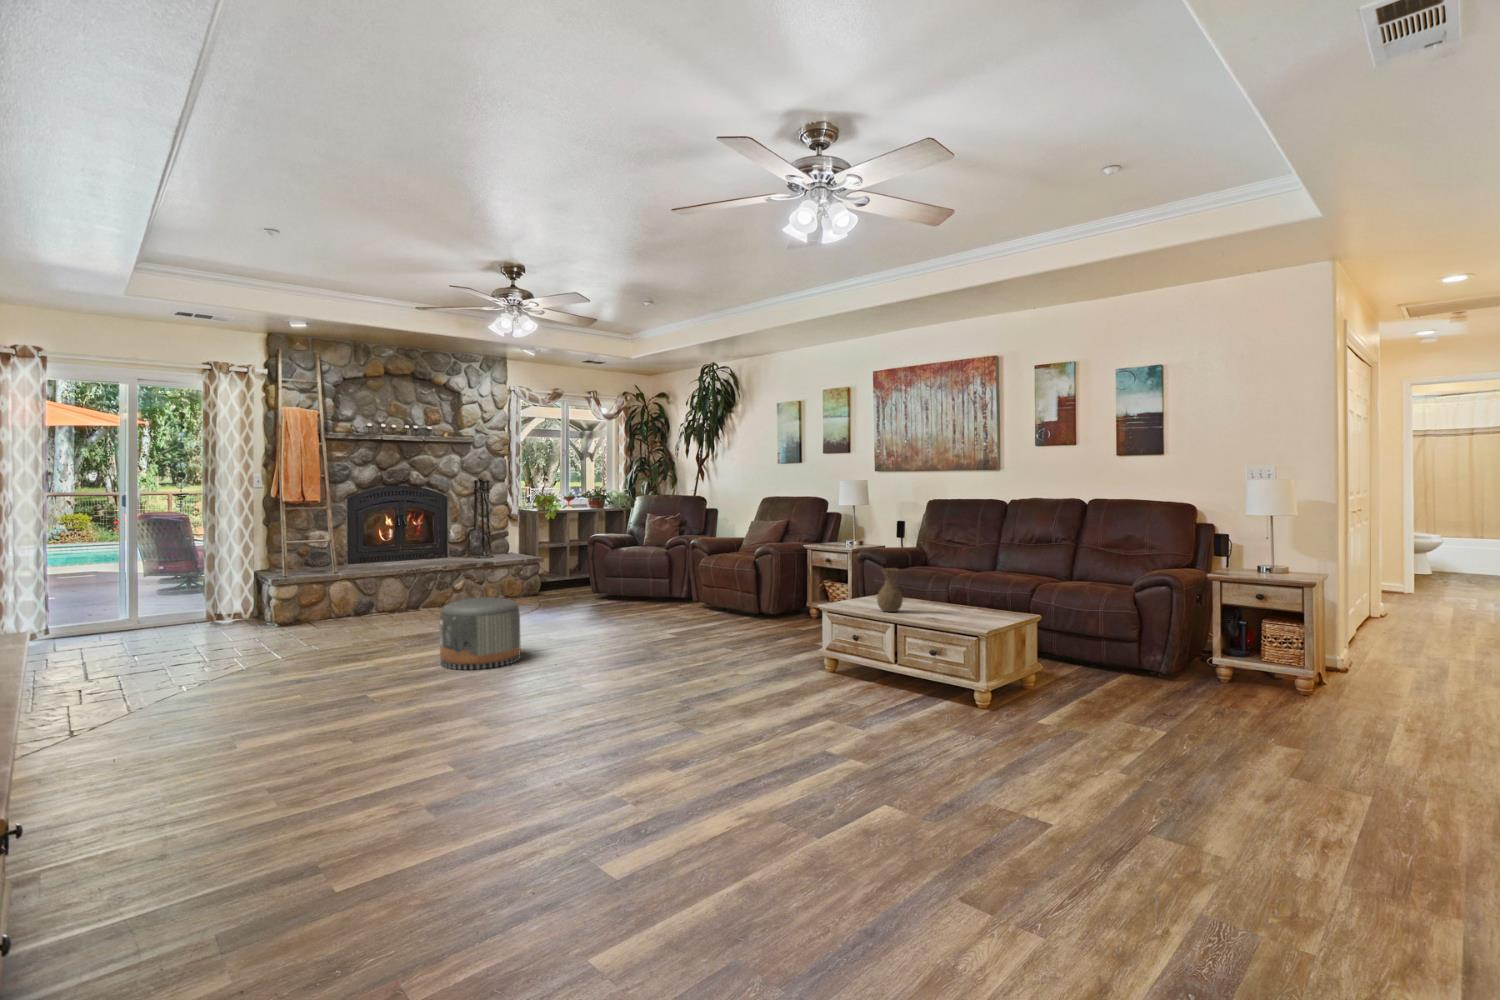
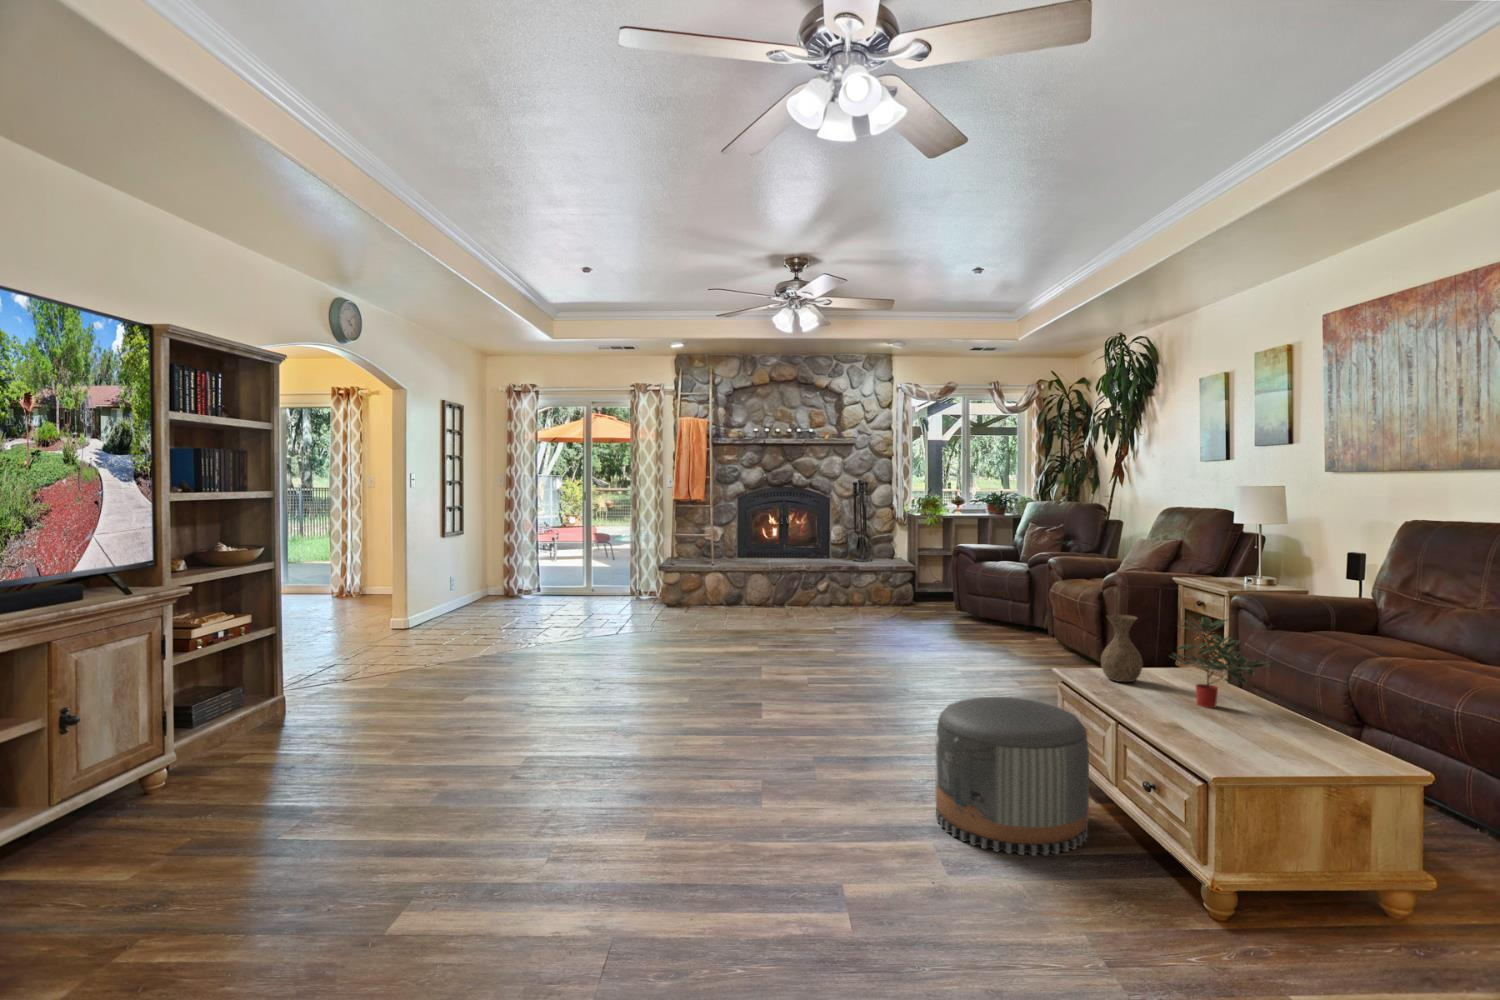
potted plant: none [933,563,989,618] -> present [1171,617,1270,708]
pouf: present [439,597,520,670] -> present [935,697,1089,856]

